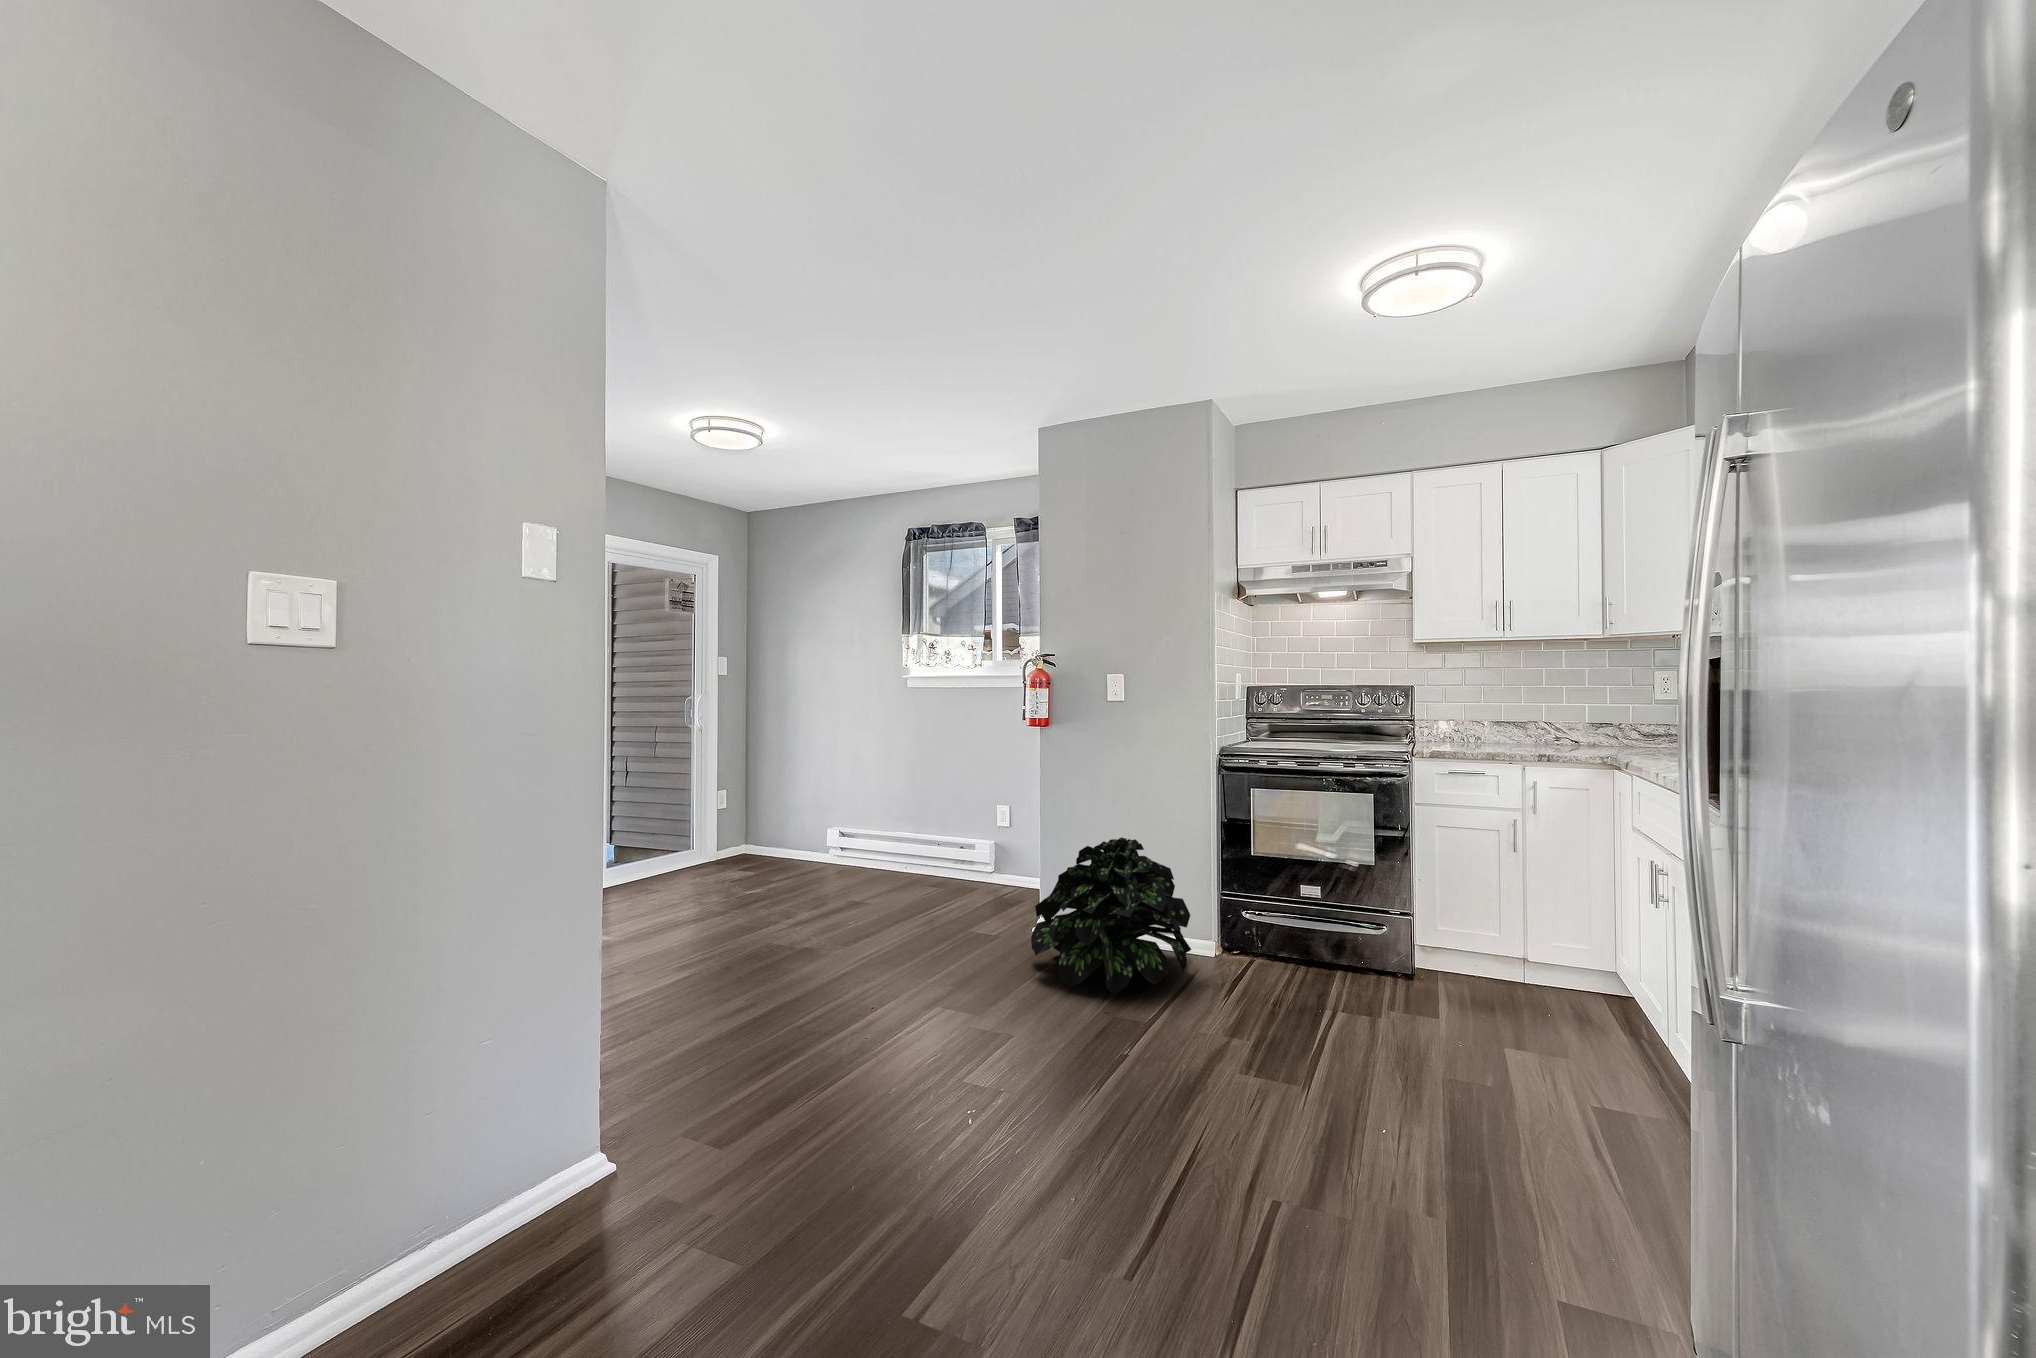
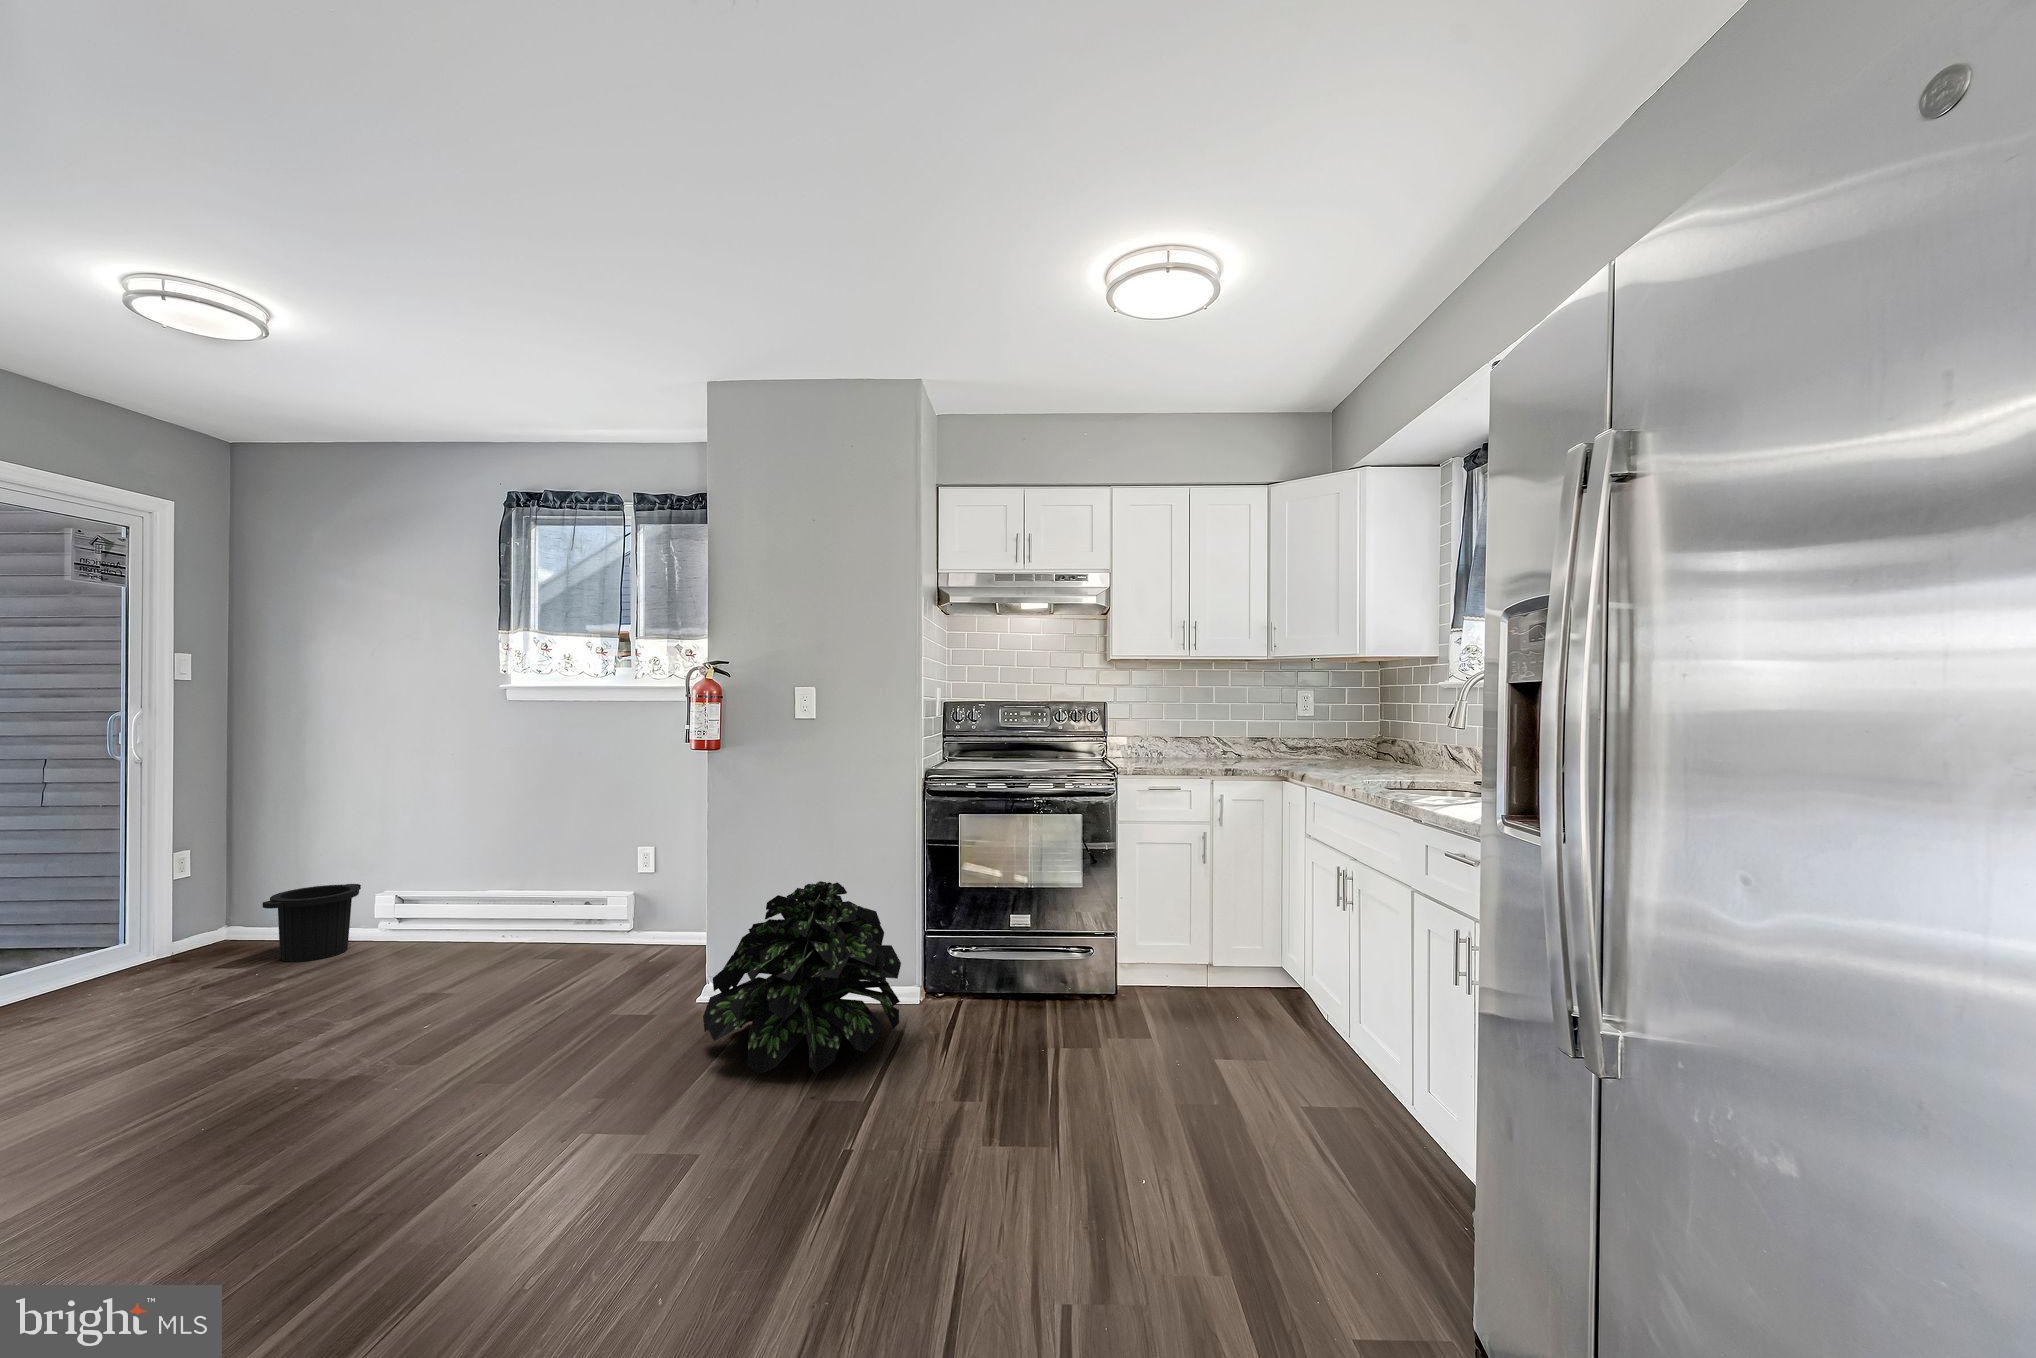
trash can: none [766,819,820,870] -> present [262,884,361,962]

